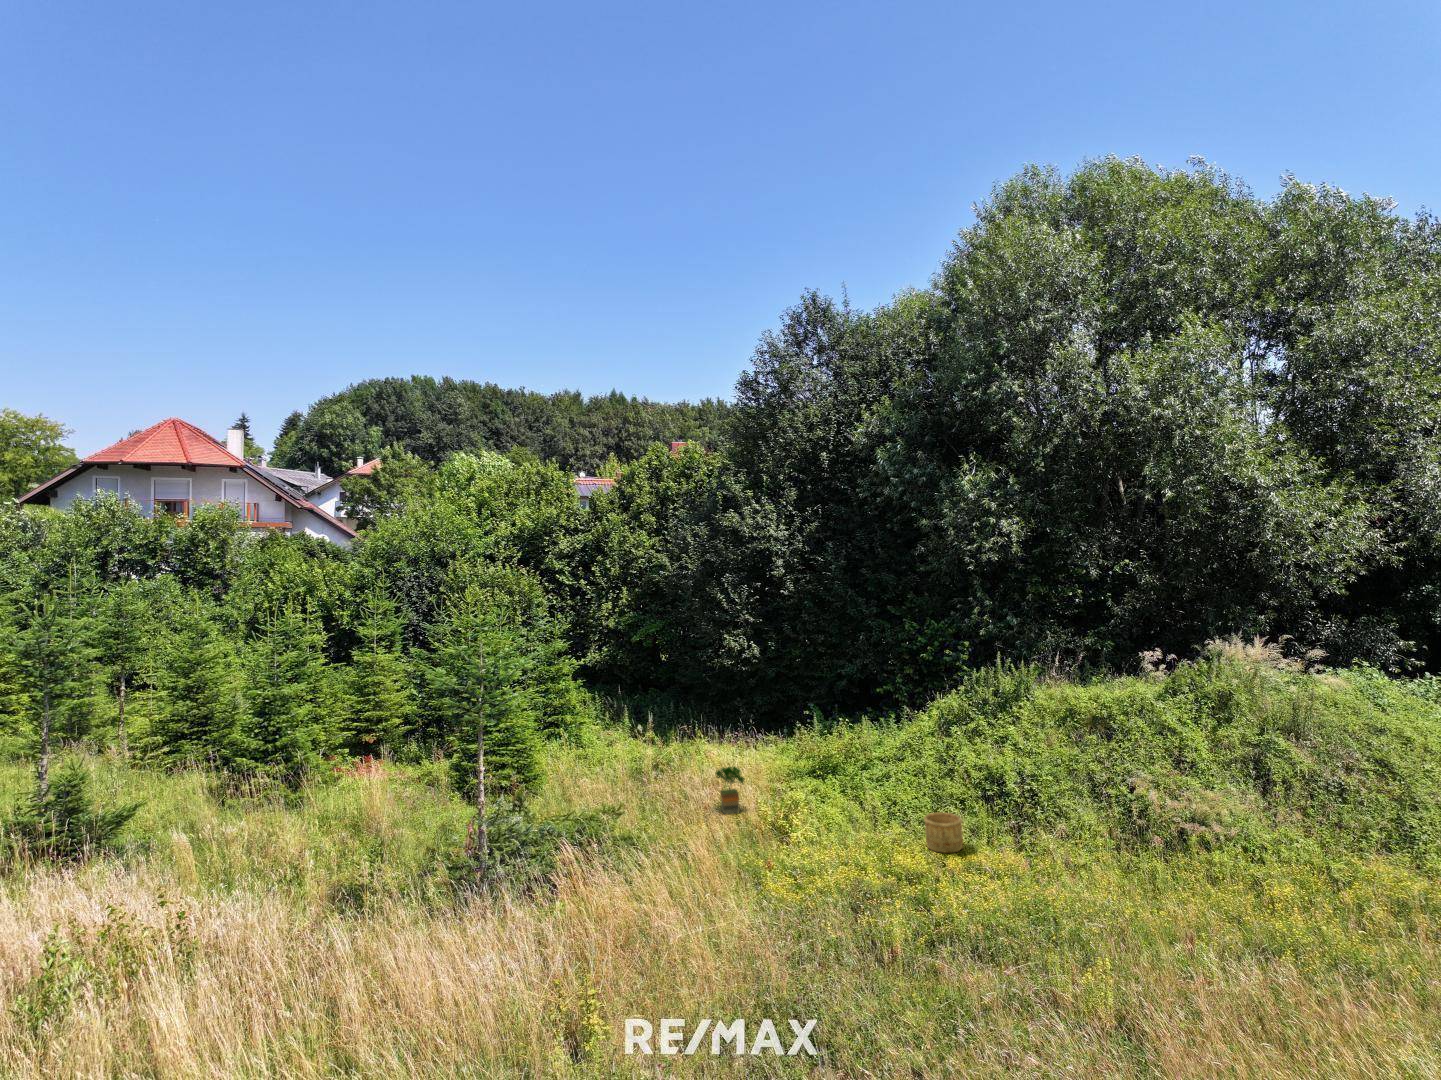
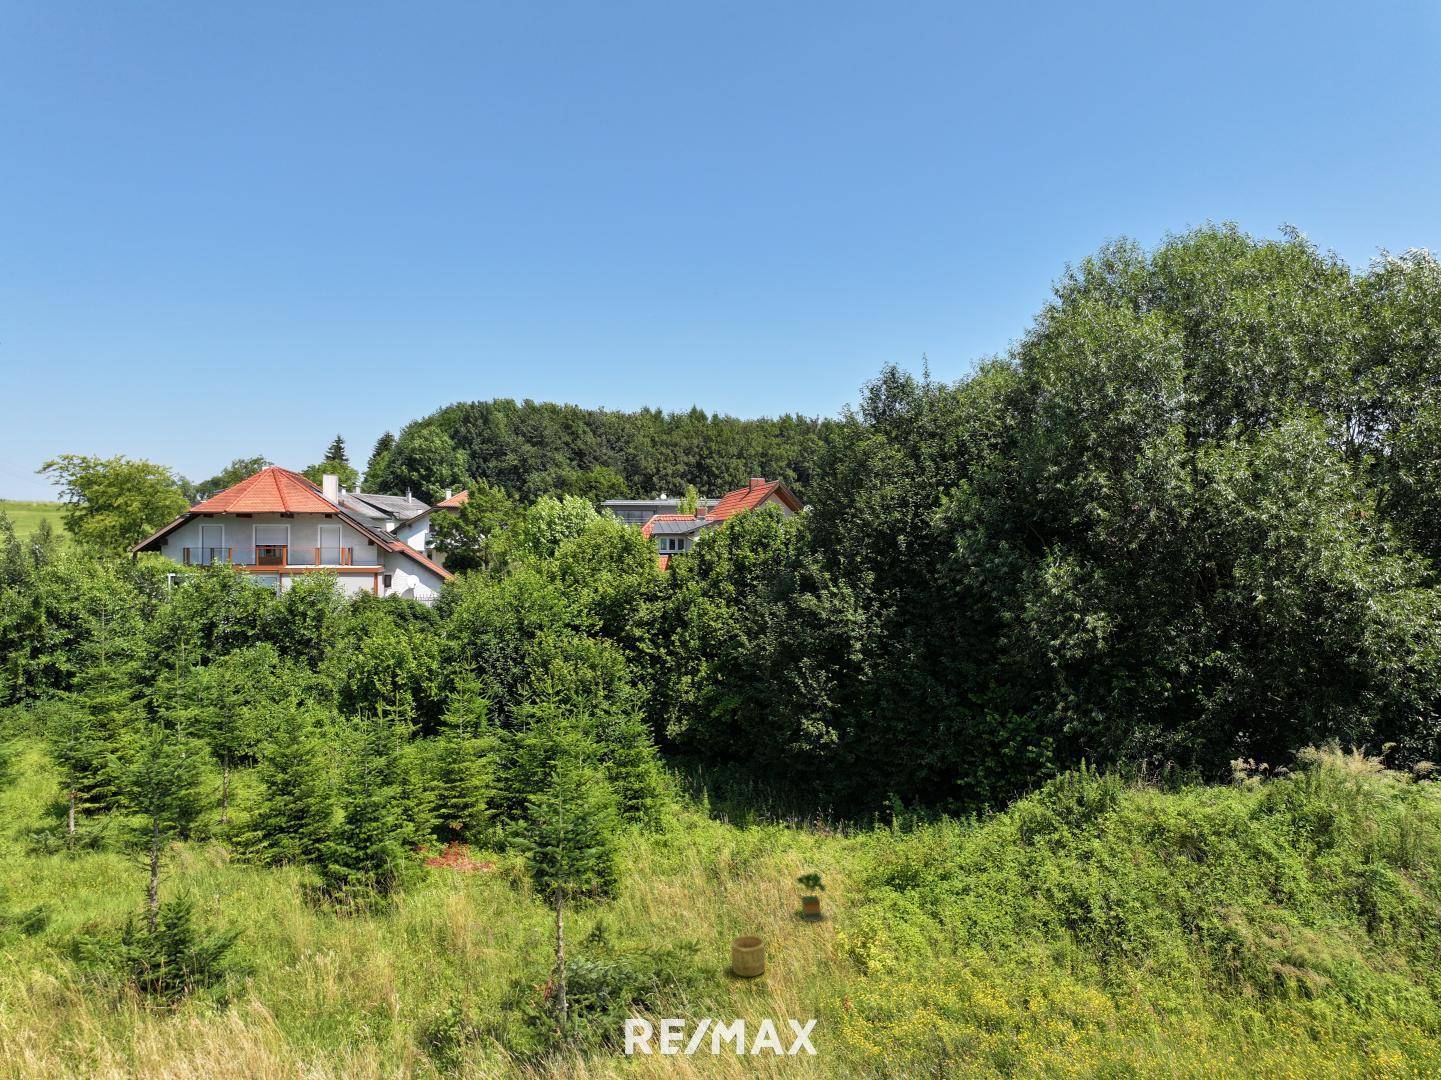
wooden bucket: present [924,812,963,853] -> present [731,934,765,977]

